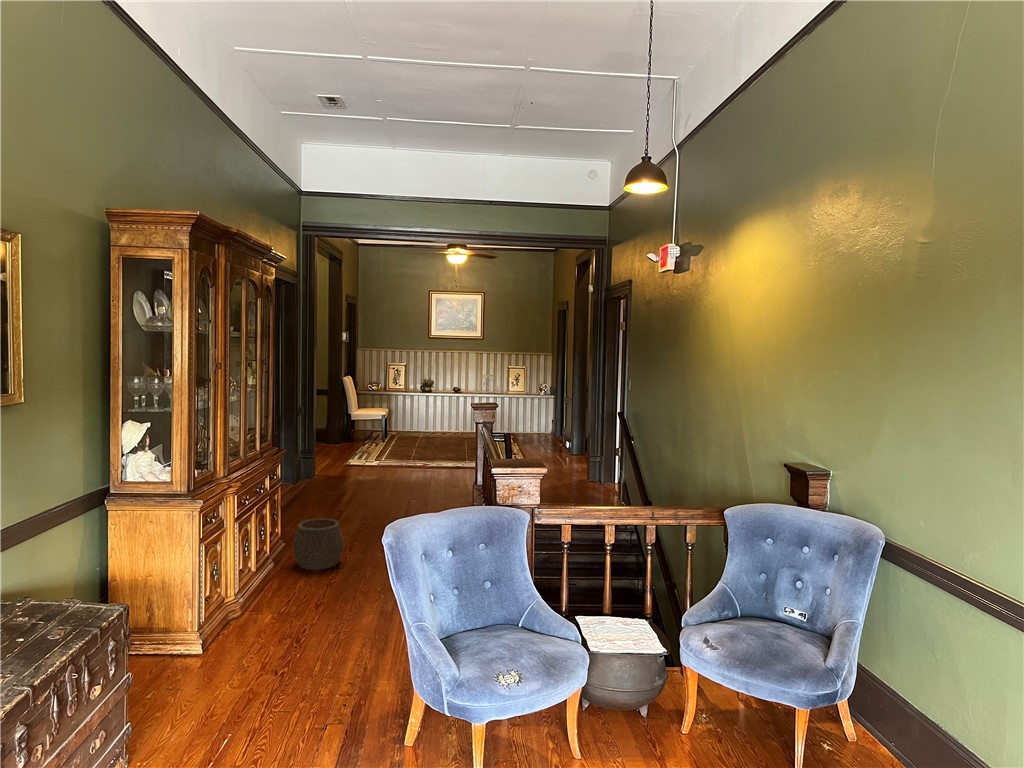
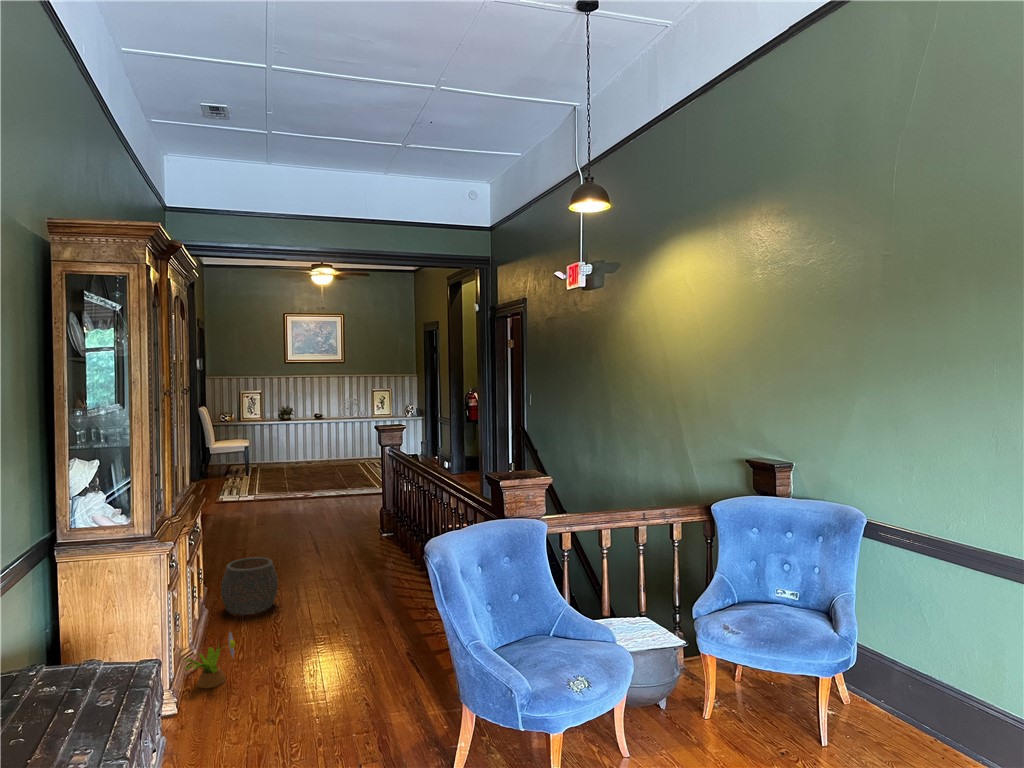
decorative plant: none [226,582,273,630] -> present [185,633,235,688]

